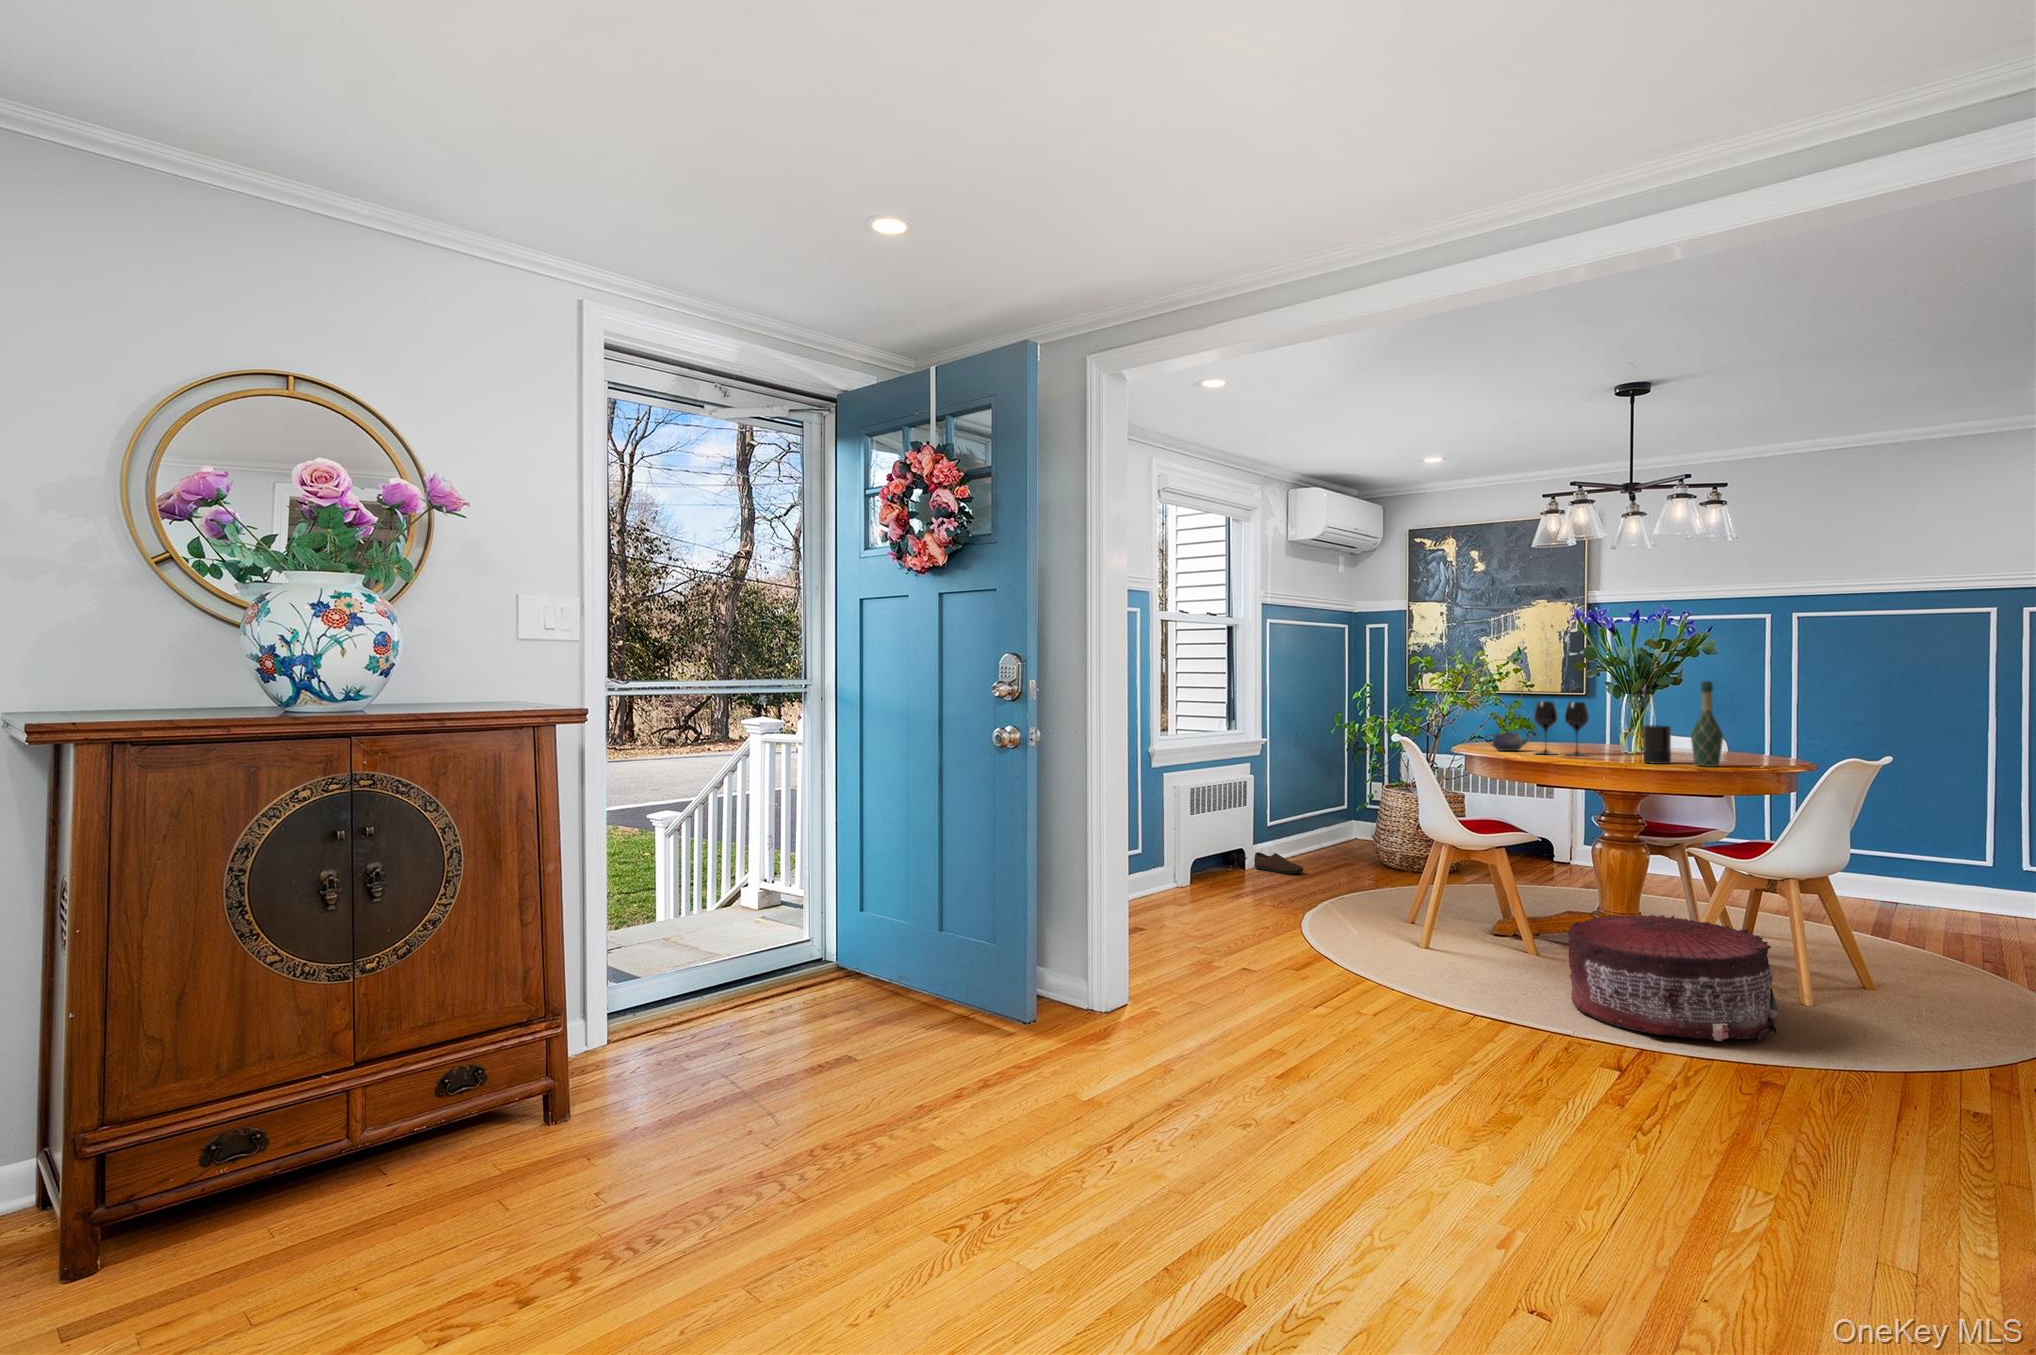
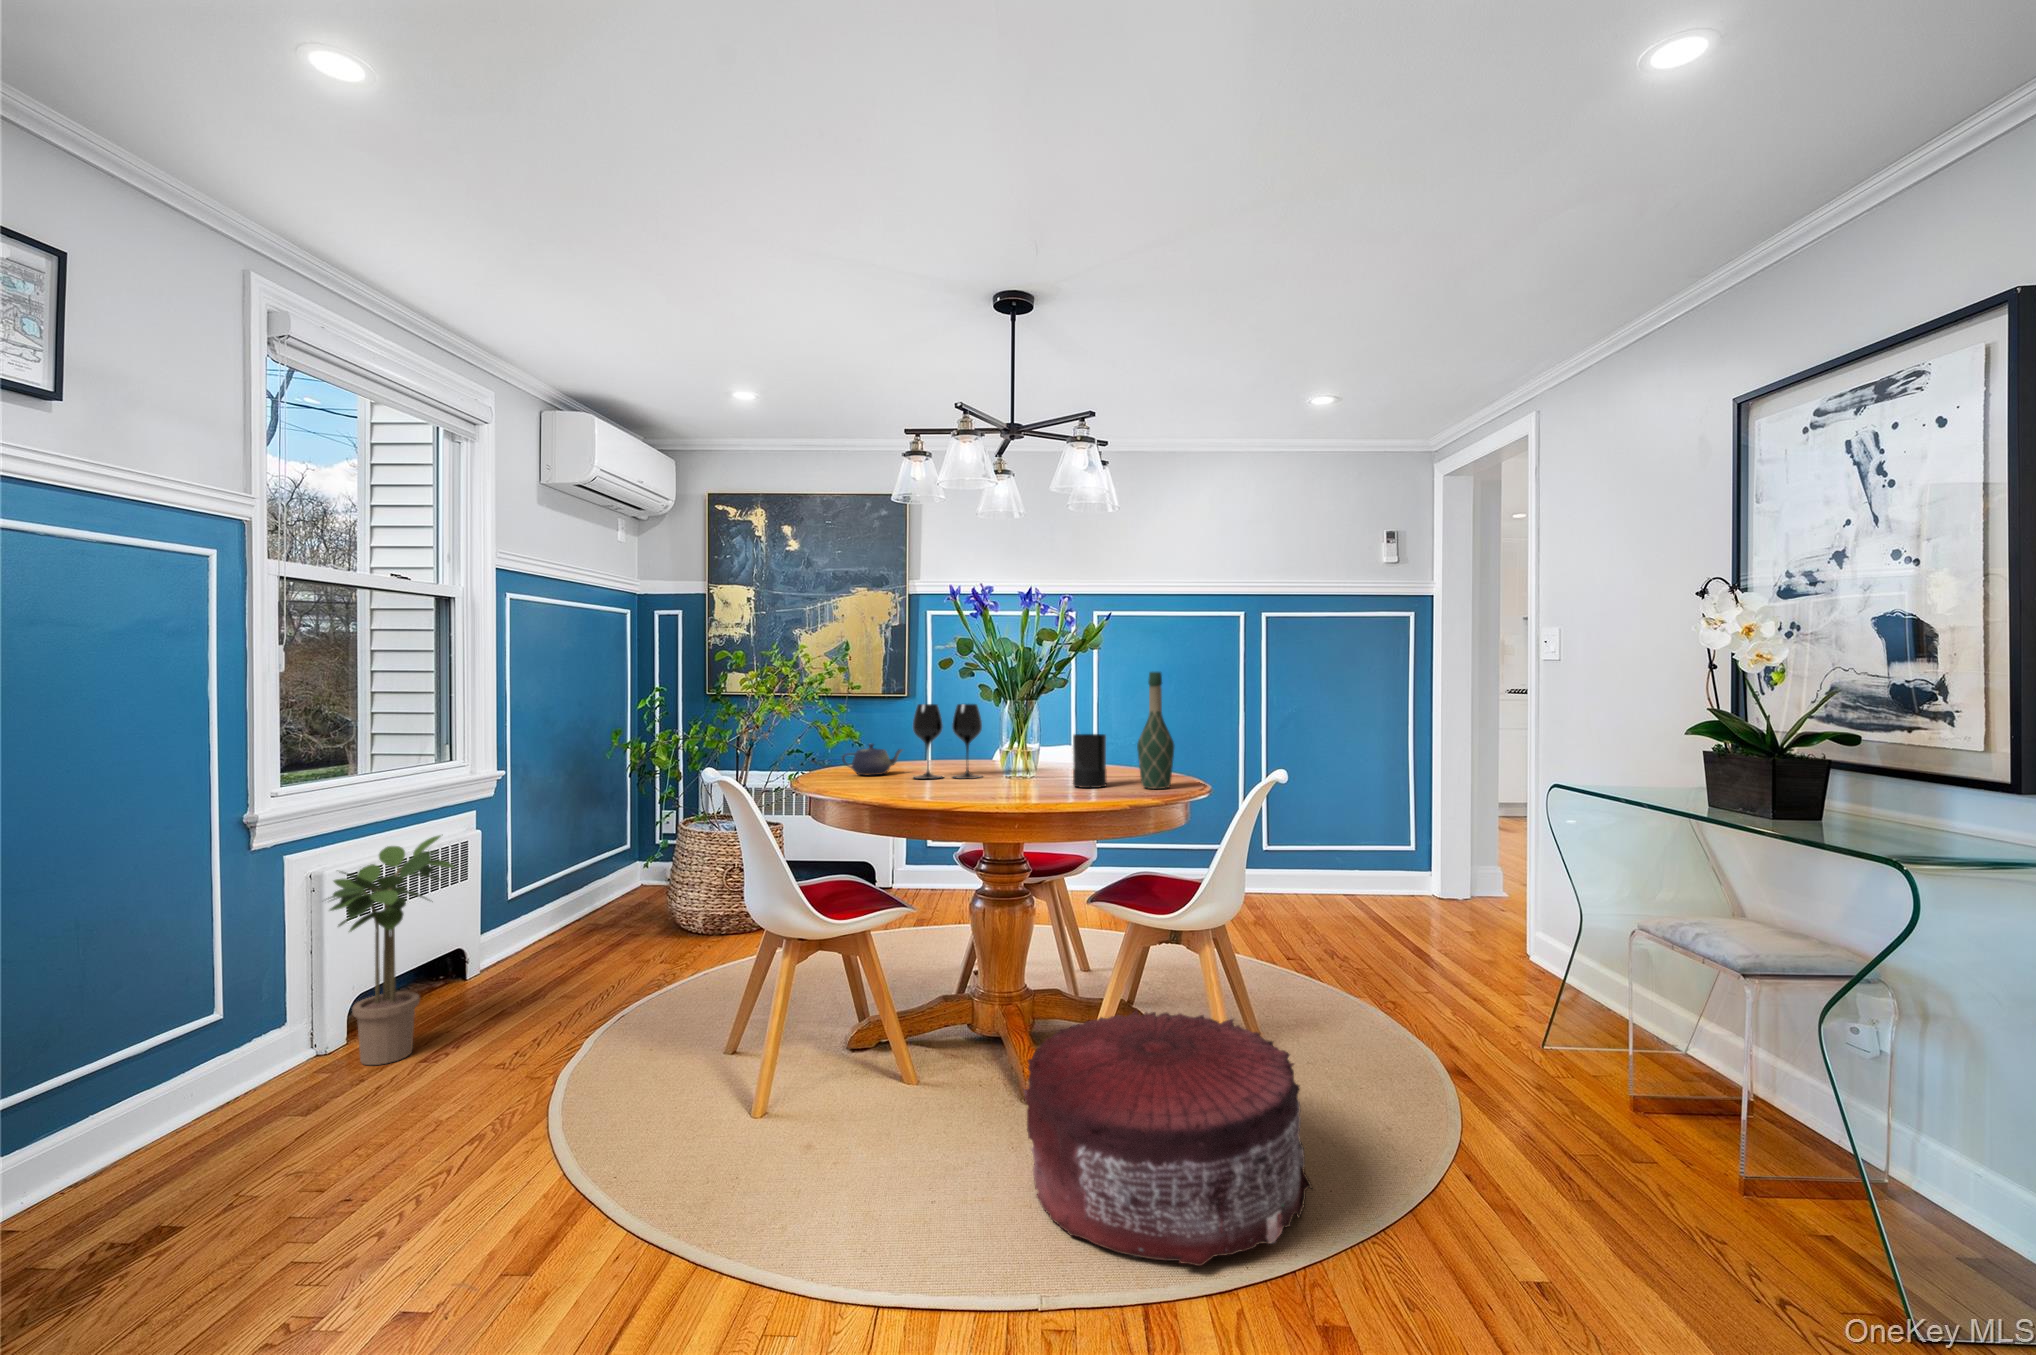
potted plant: none [1181,771,1246,893] -> present [330,835,454,1065]
shoe: present [1254,852,1304,874] -> none [480,949,565,981]

